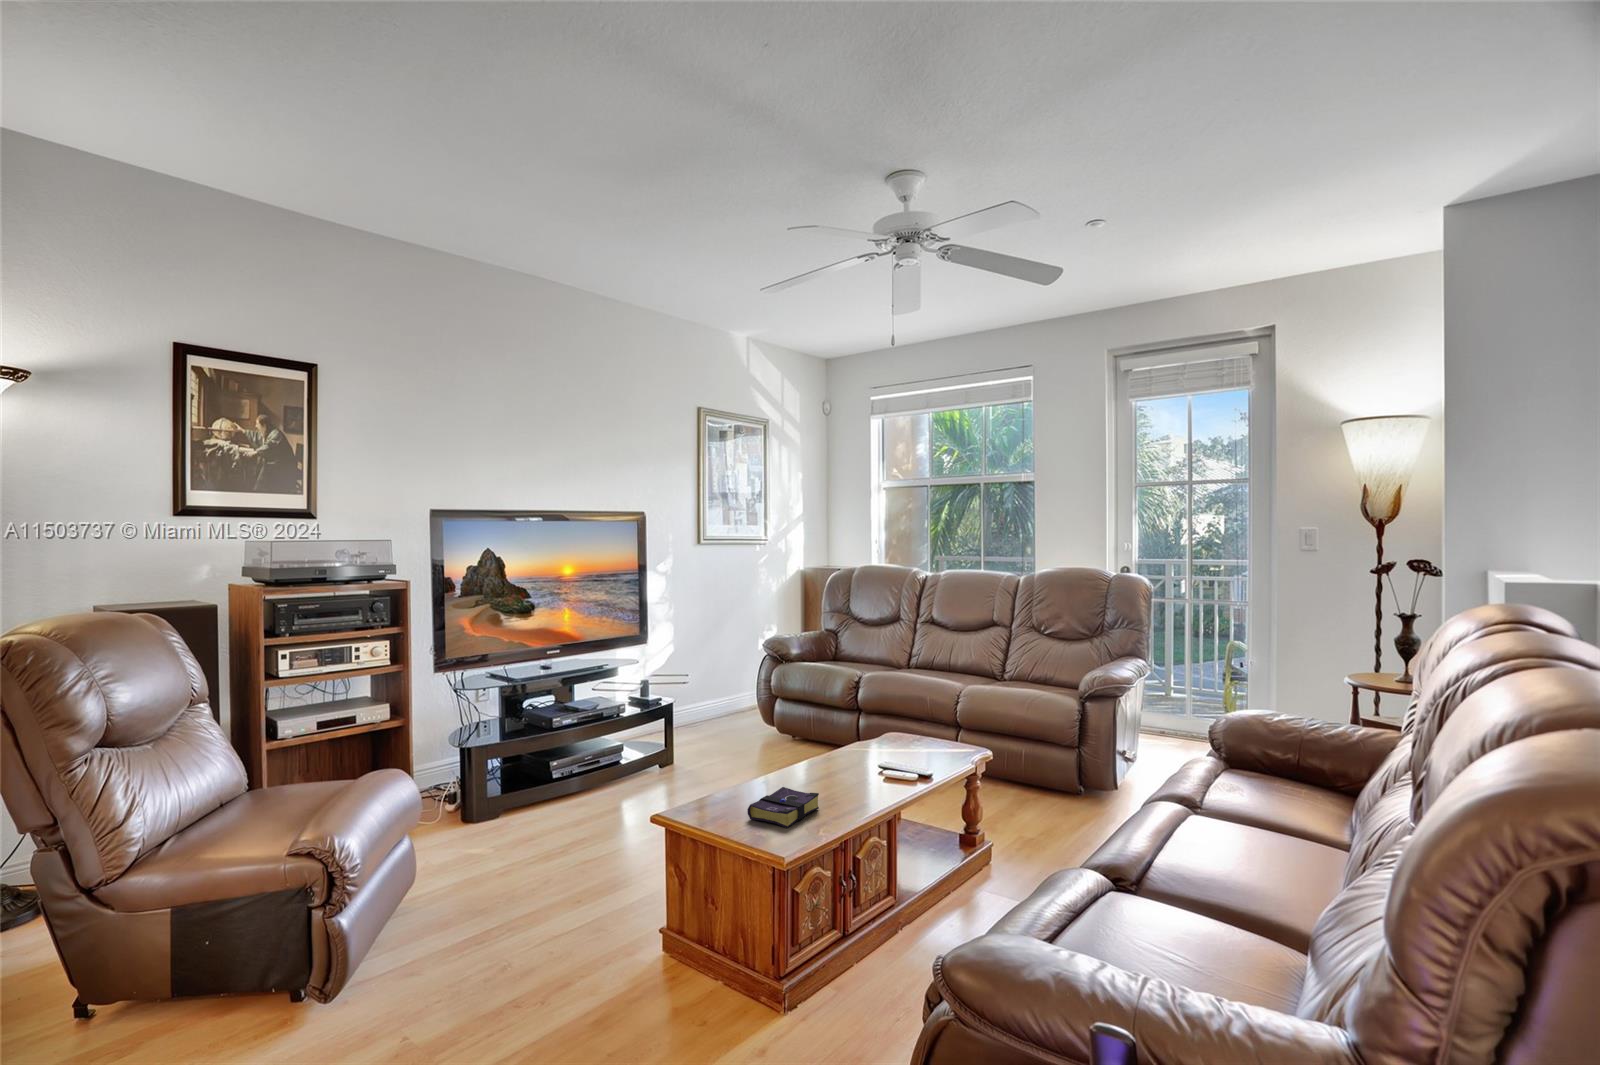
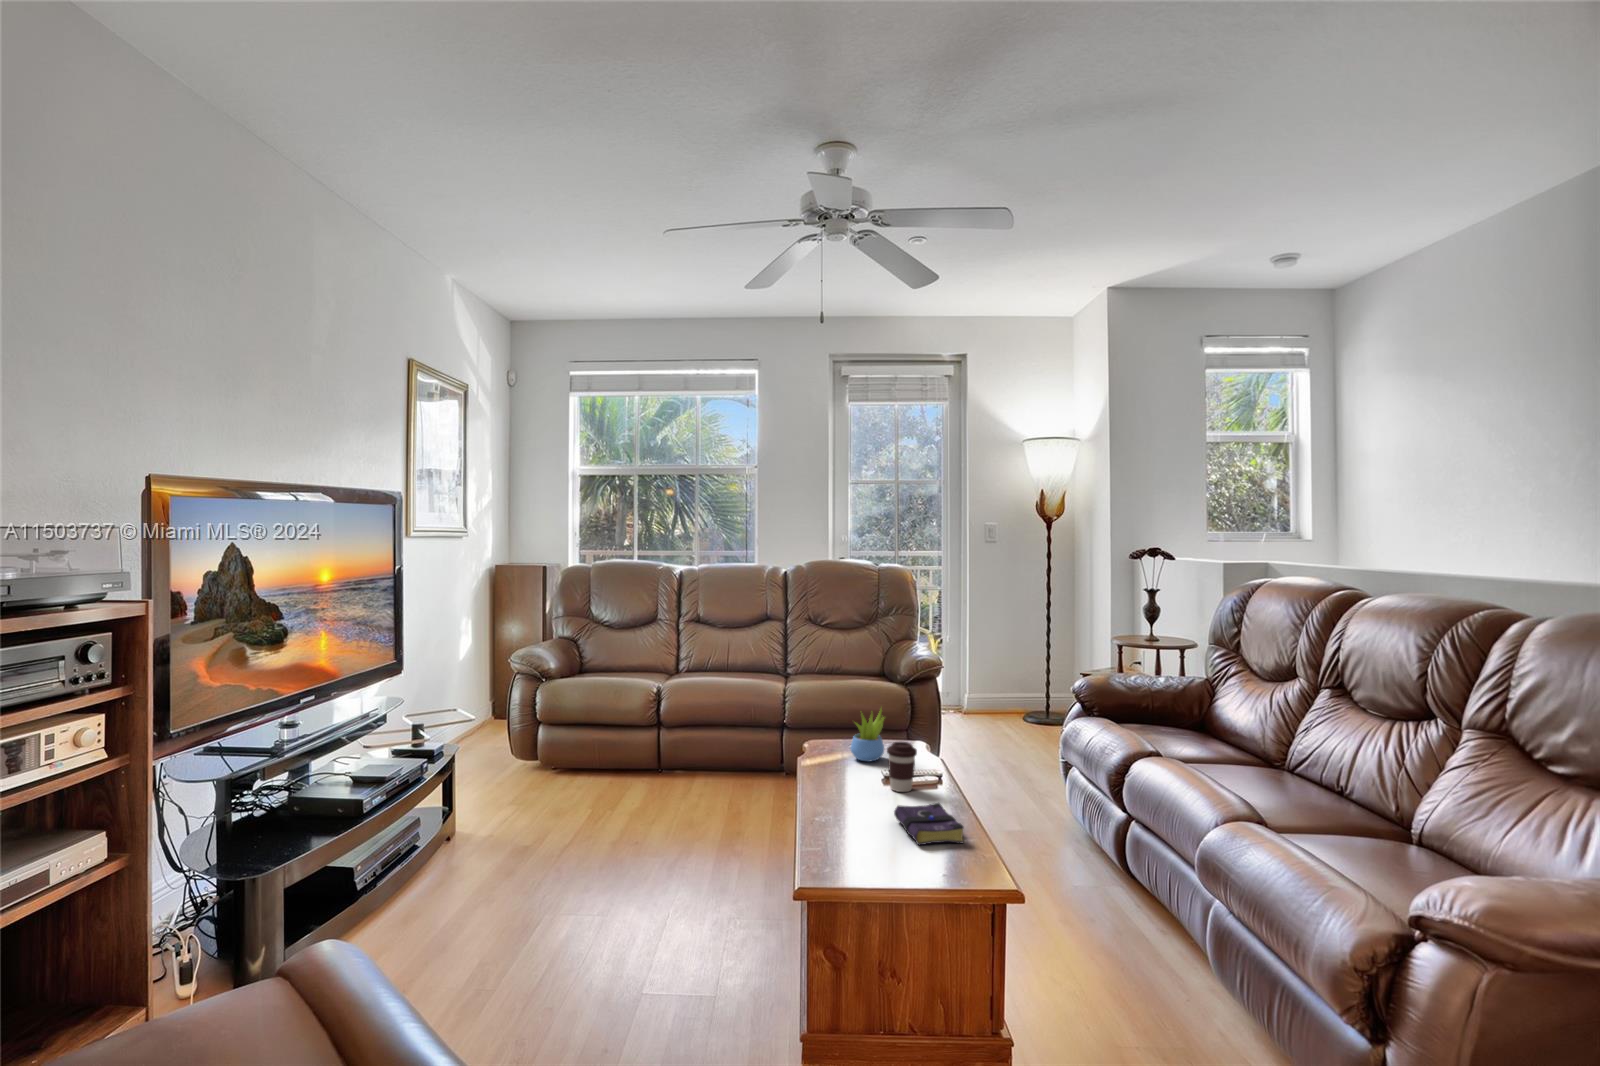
succulent plant: none [876,707,910,760] -> present [850,709,884,762]
coffee cup: none [839,737,868,787] -> present [887,742,917,792]

